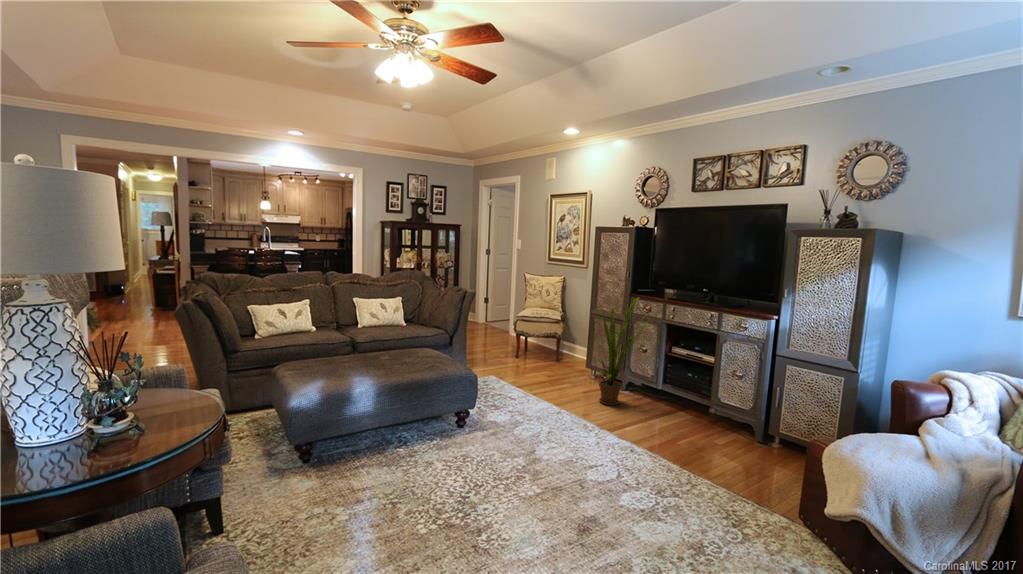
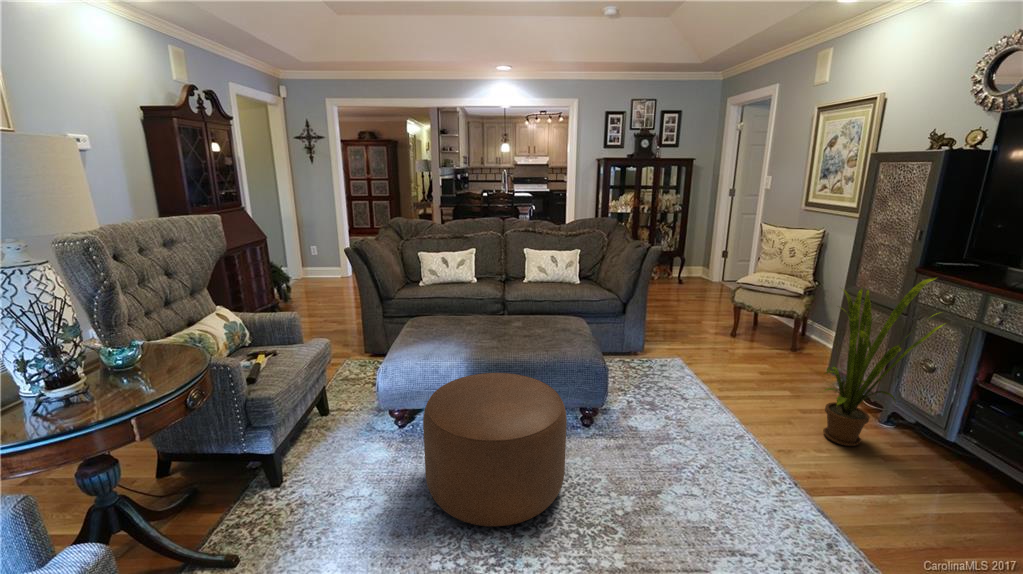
ottoman: none [366,388,482,500] -> present [423,373,567,526]

